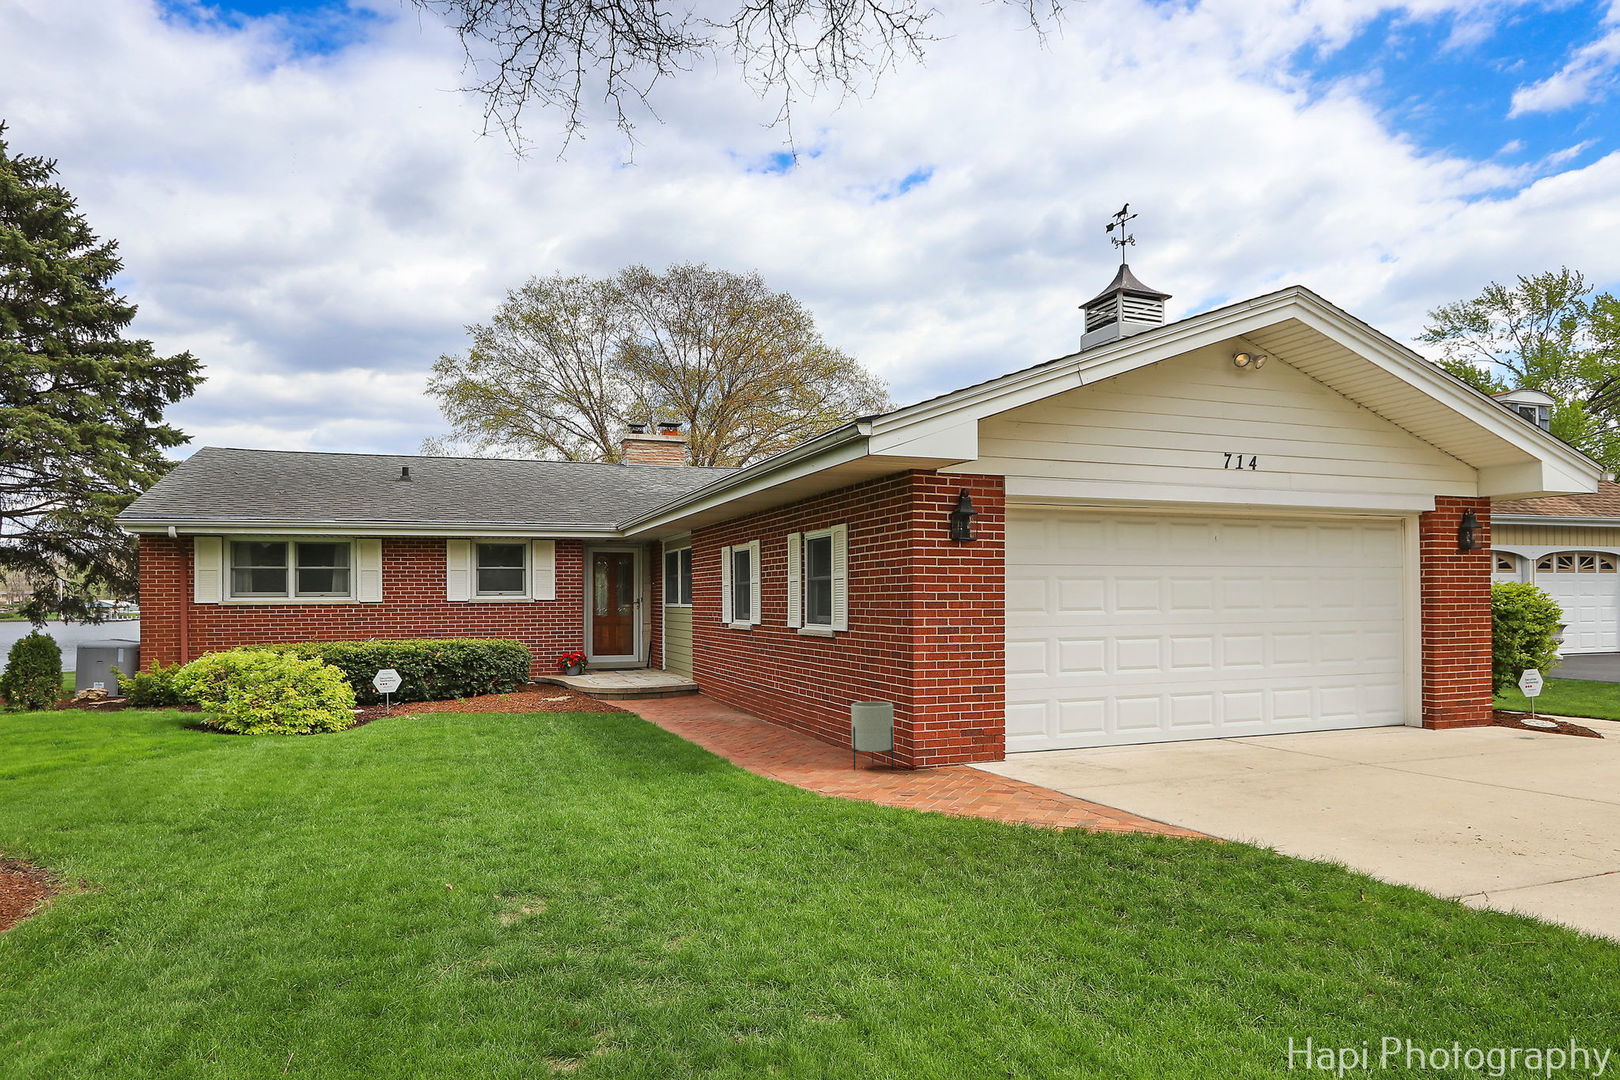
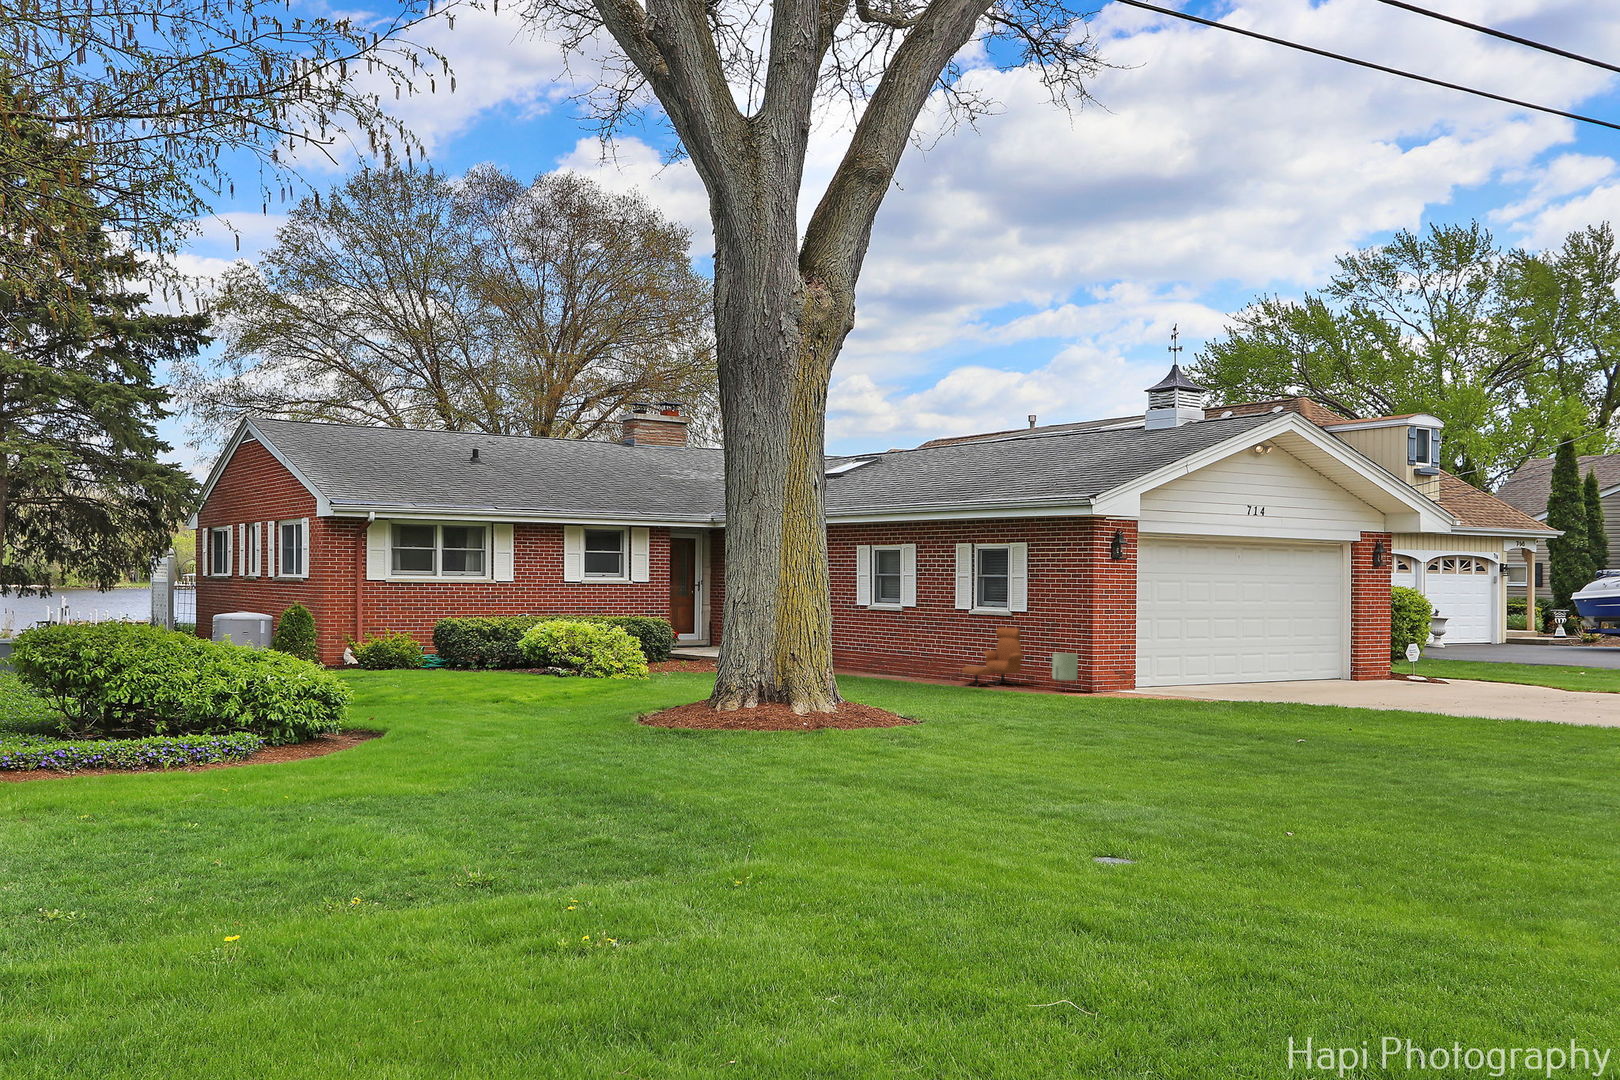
lounge chair: none [736,656,839,755] -> present [962,628,1024,687]

